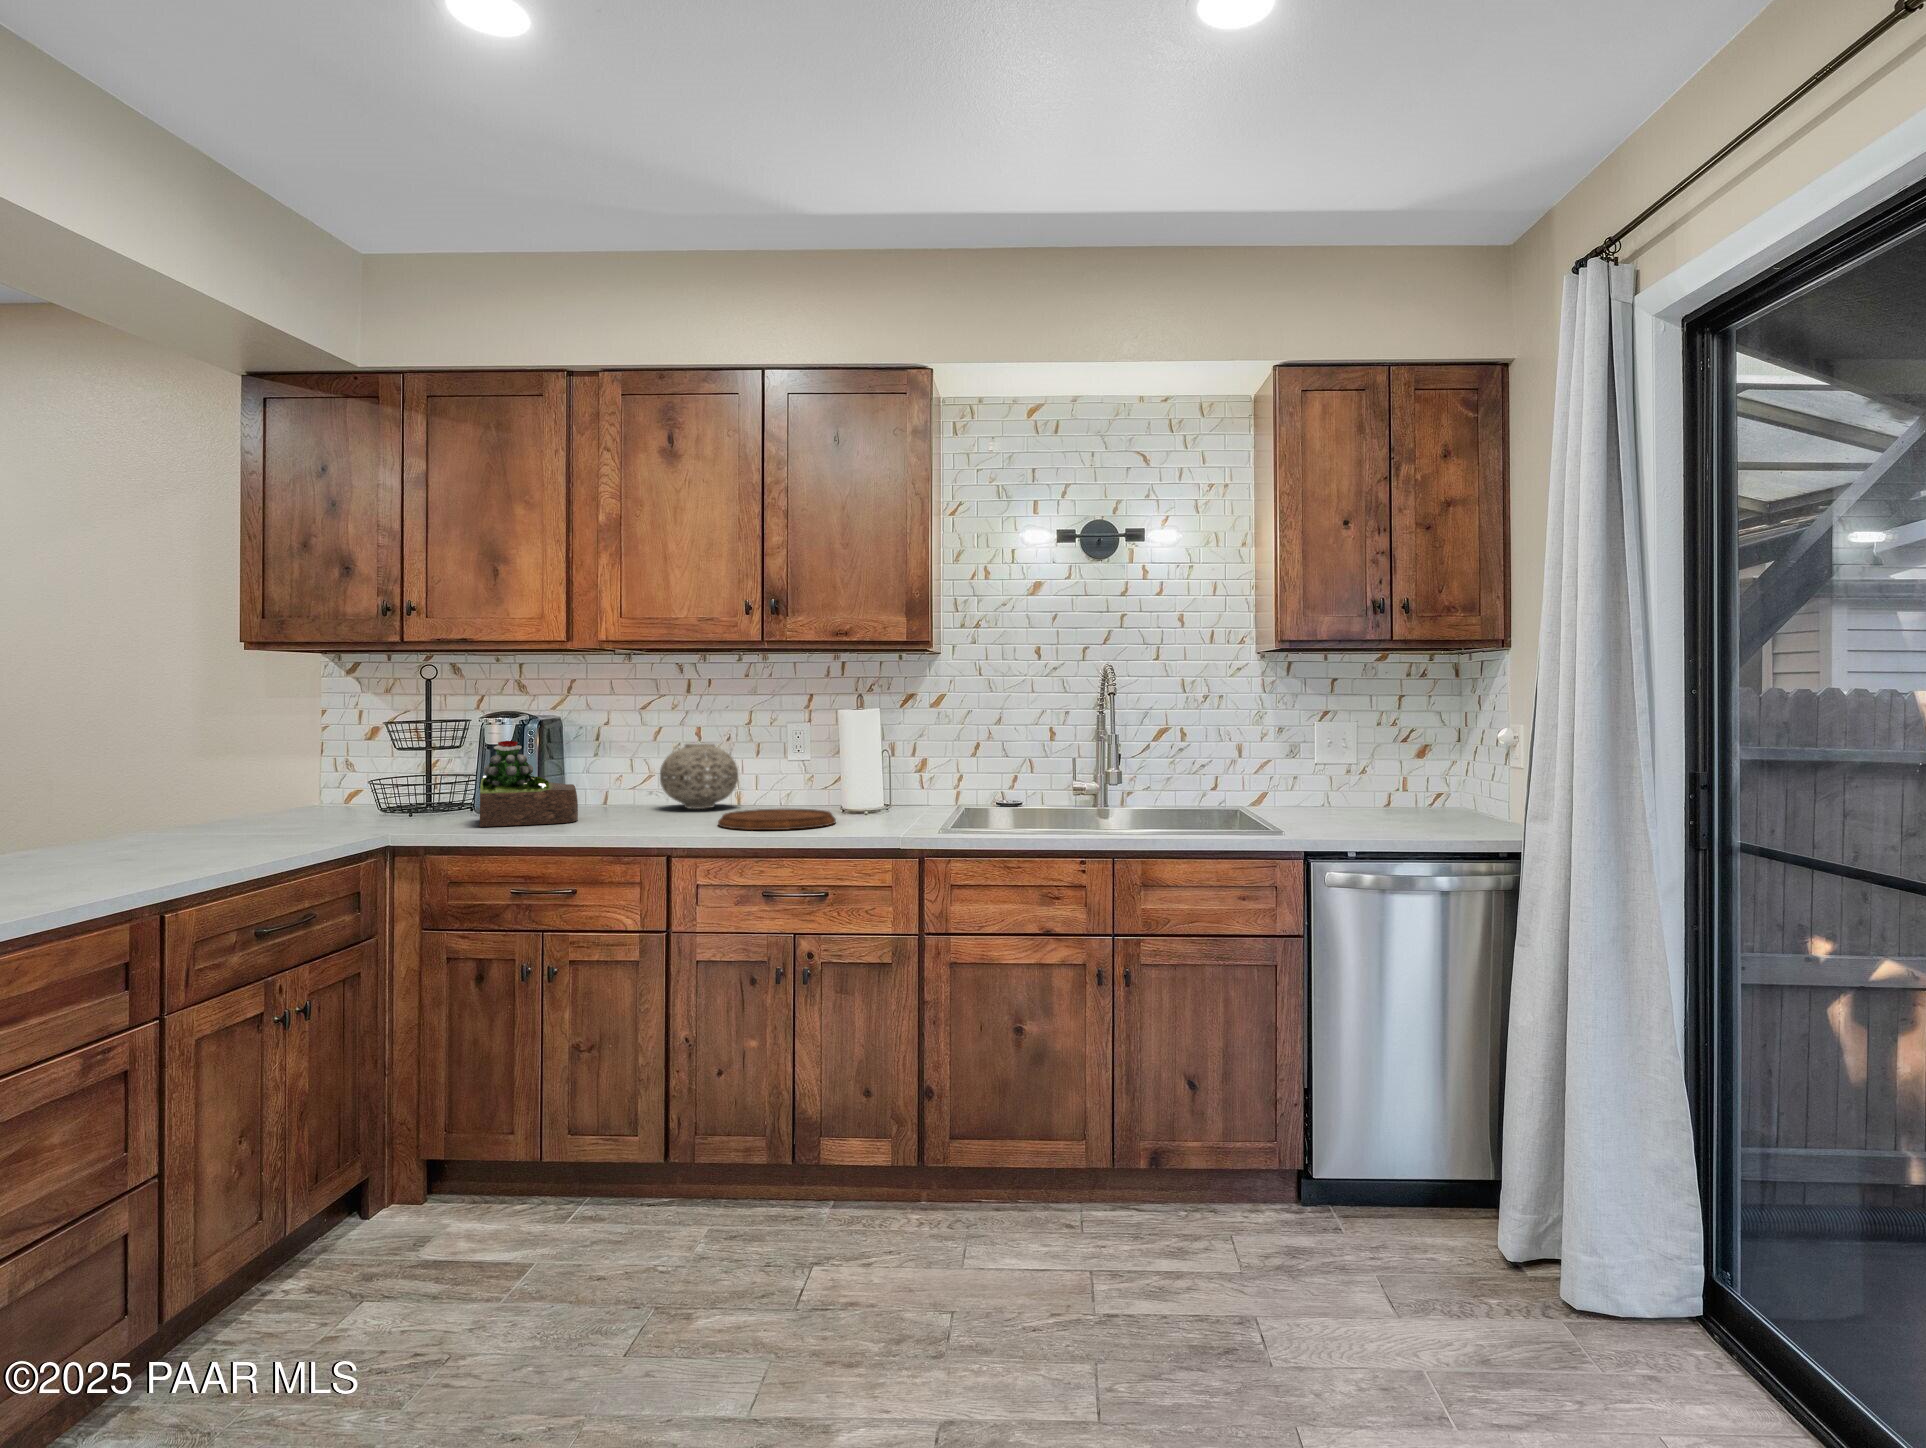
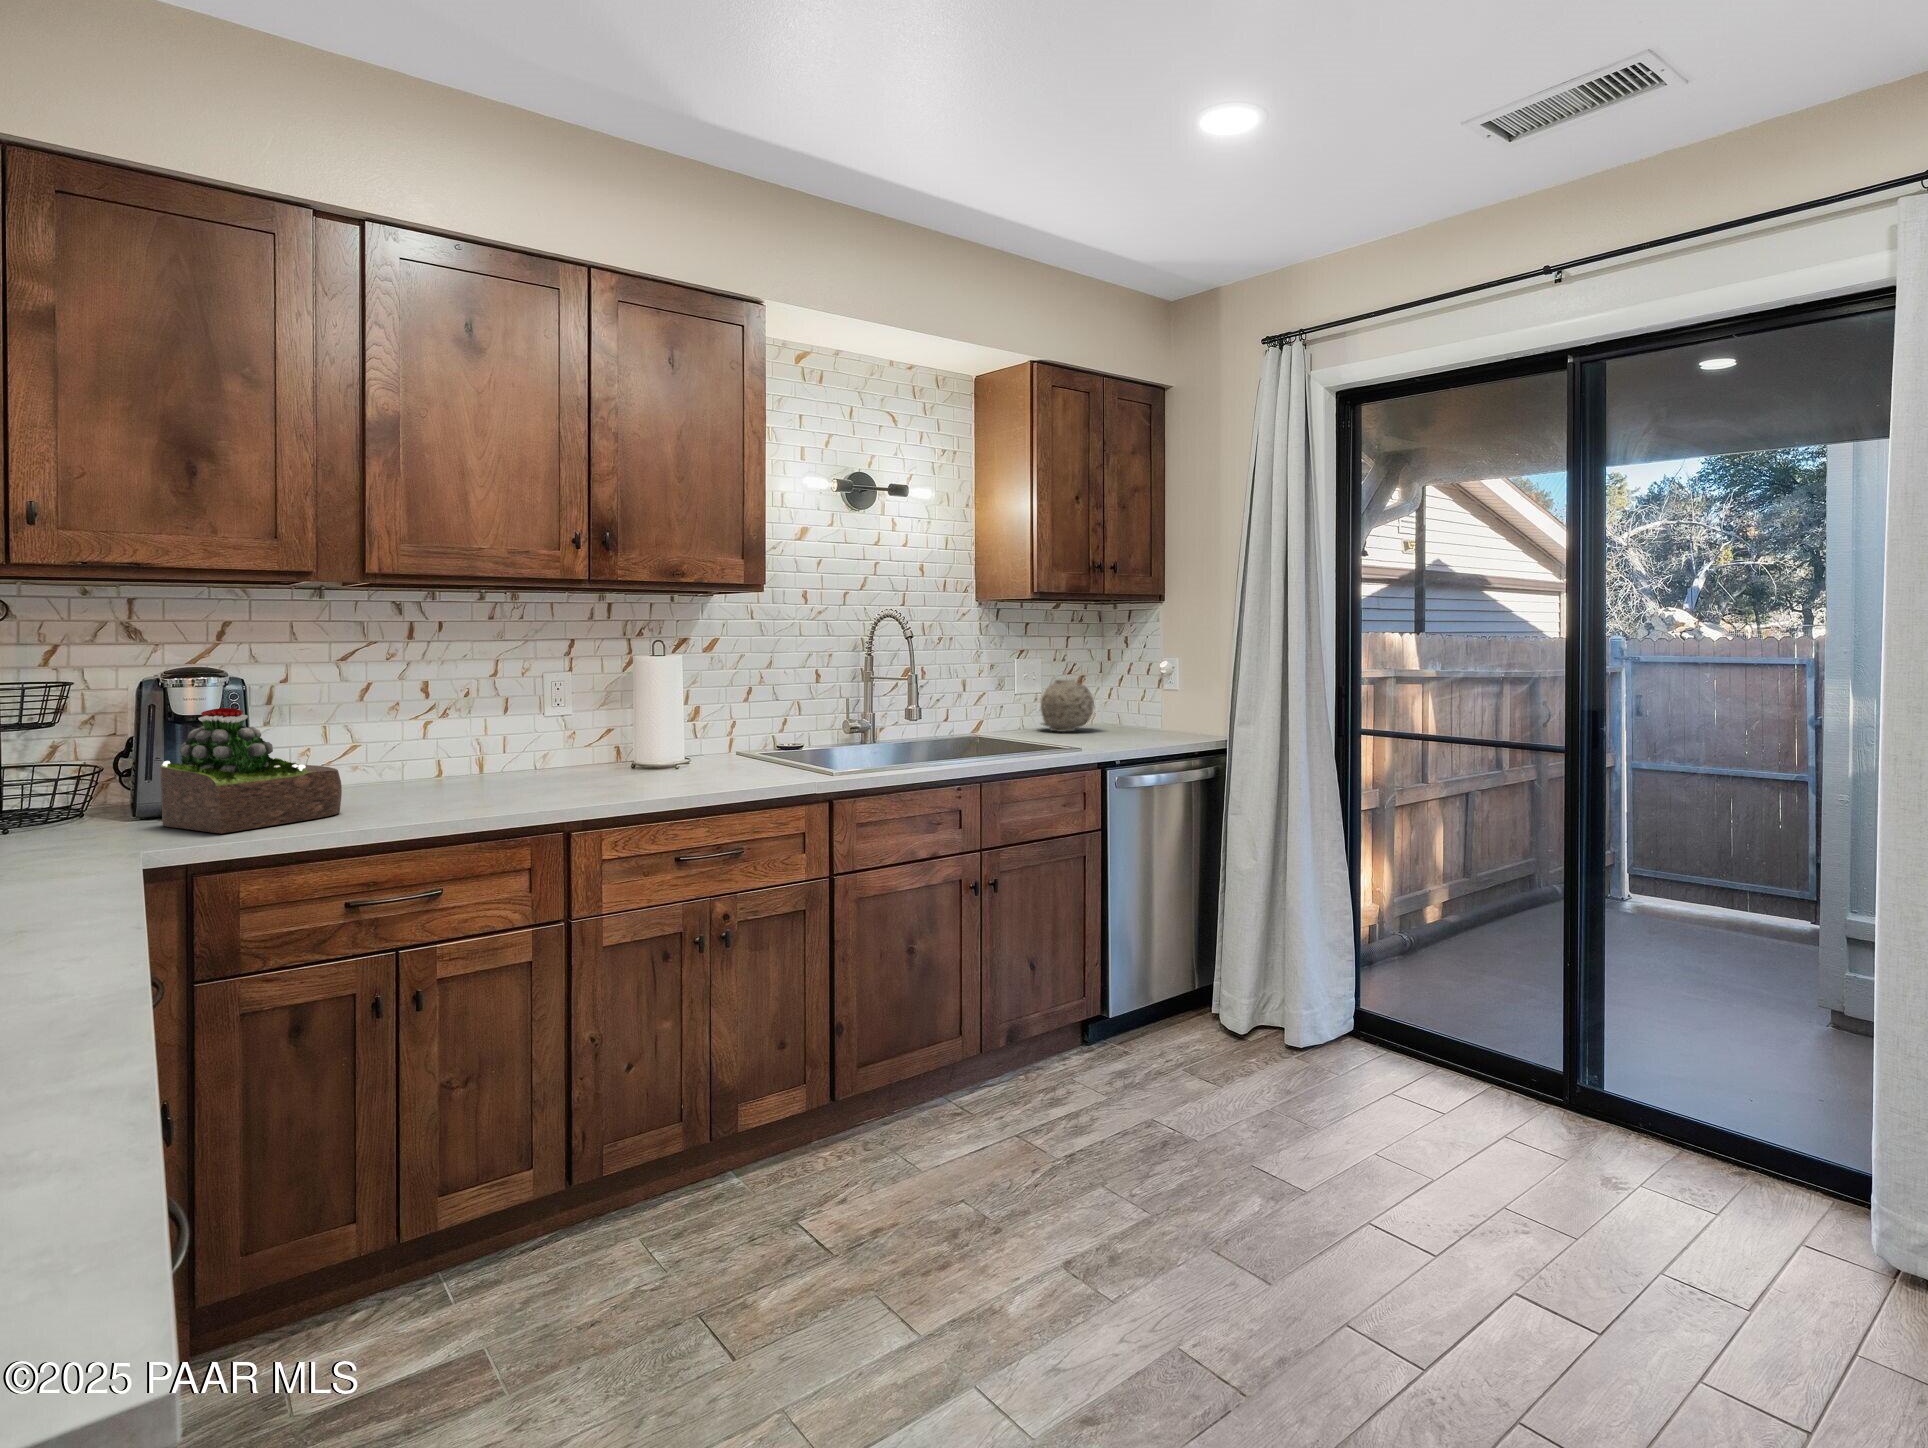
vase: present [660,742,738,809] -> present [1041,680,1094,732]
cutting board: present [718,809,836,830] -> none [549,768,690,797]

